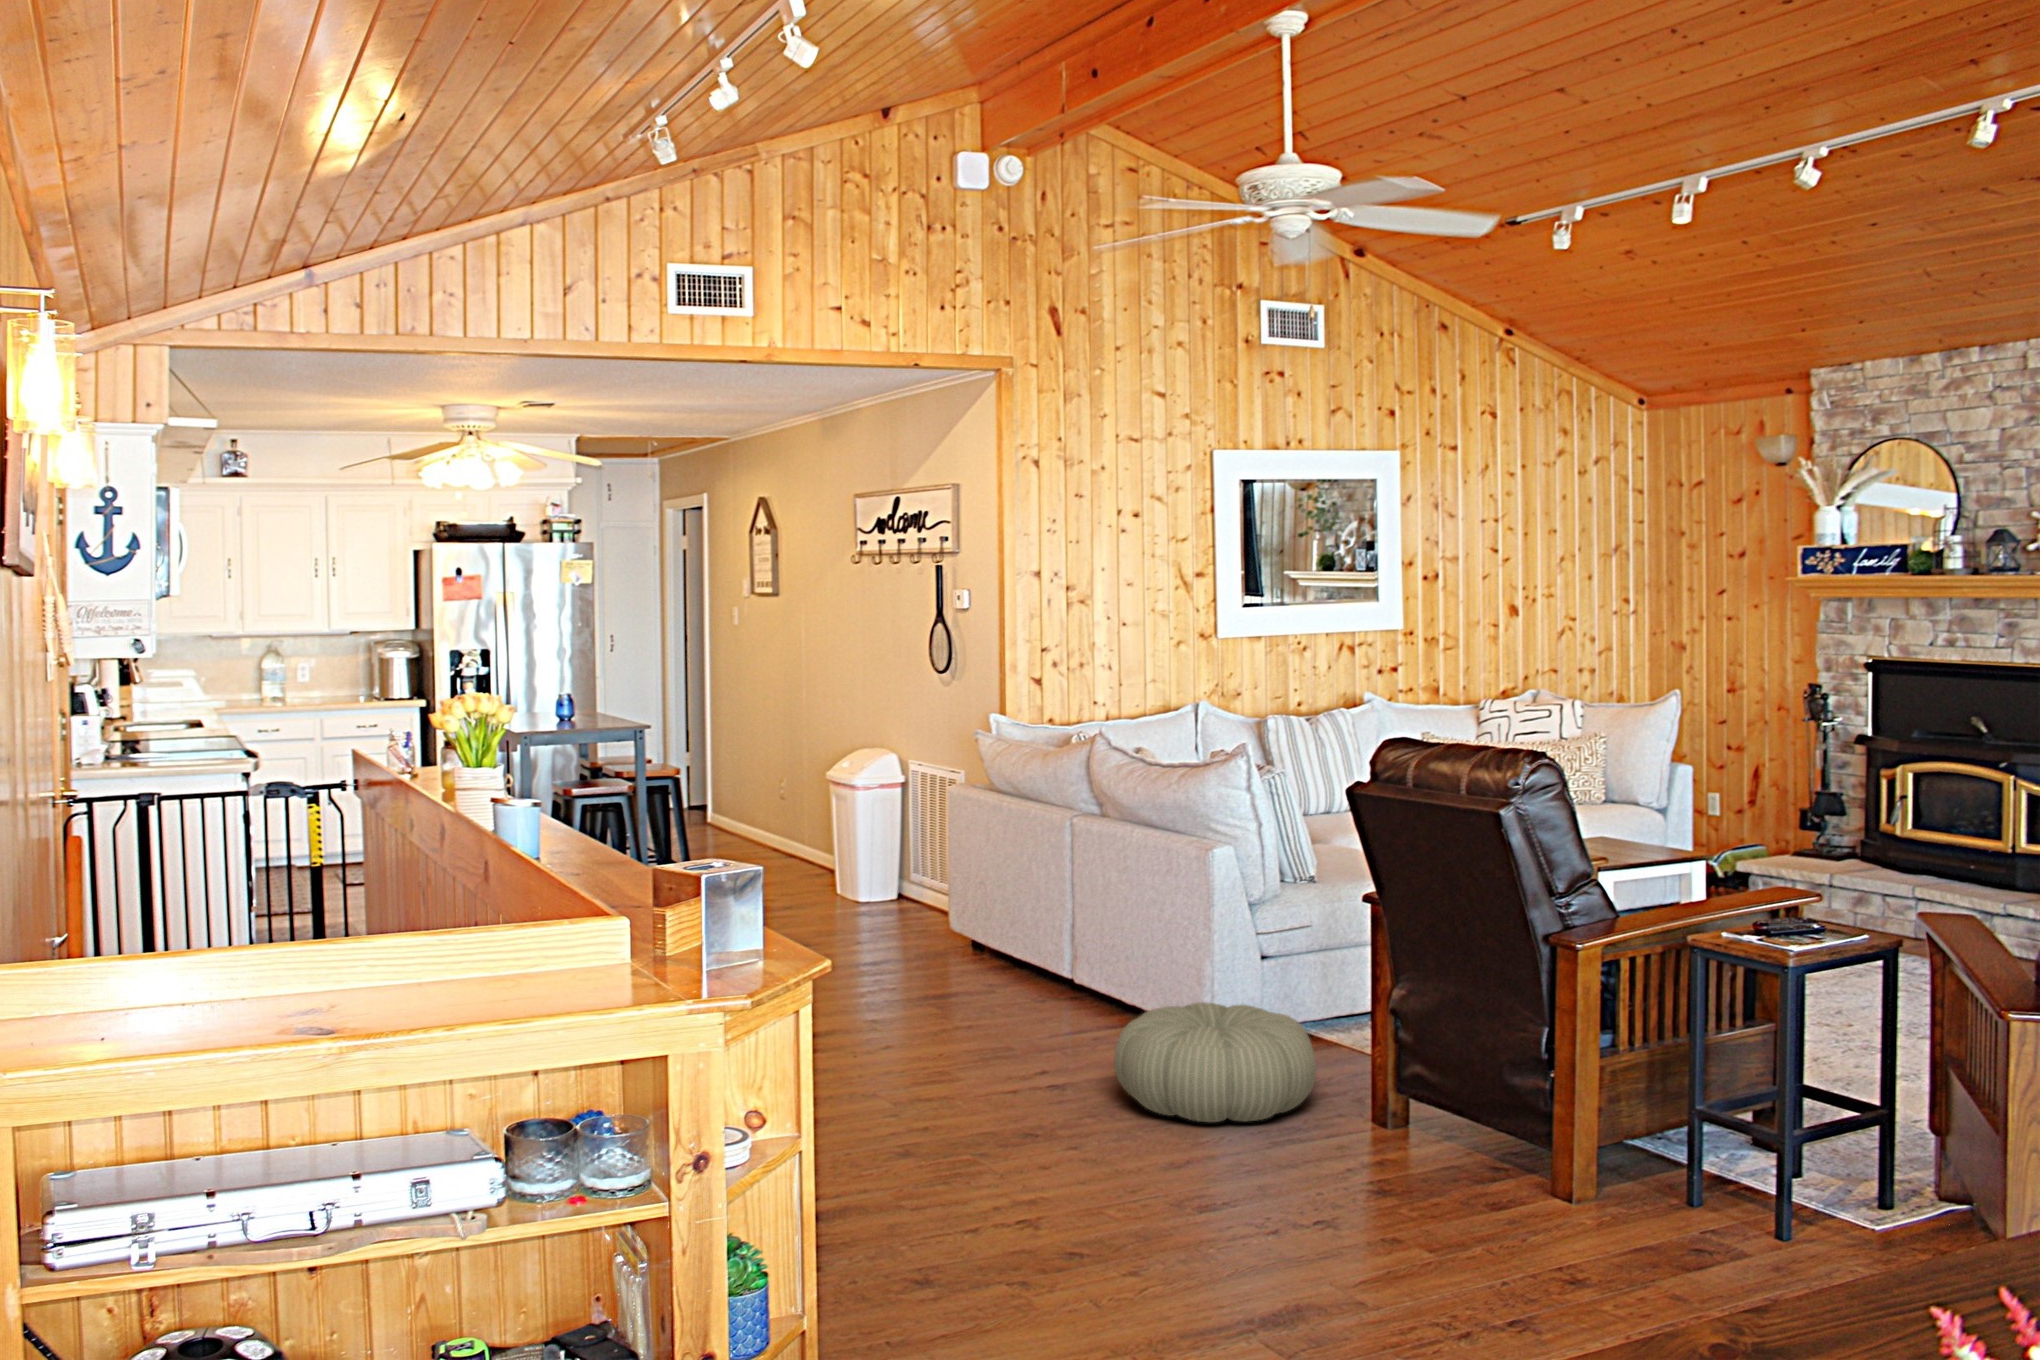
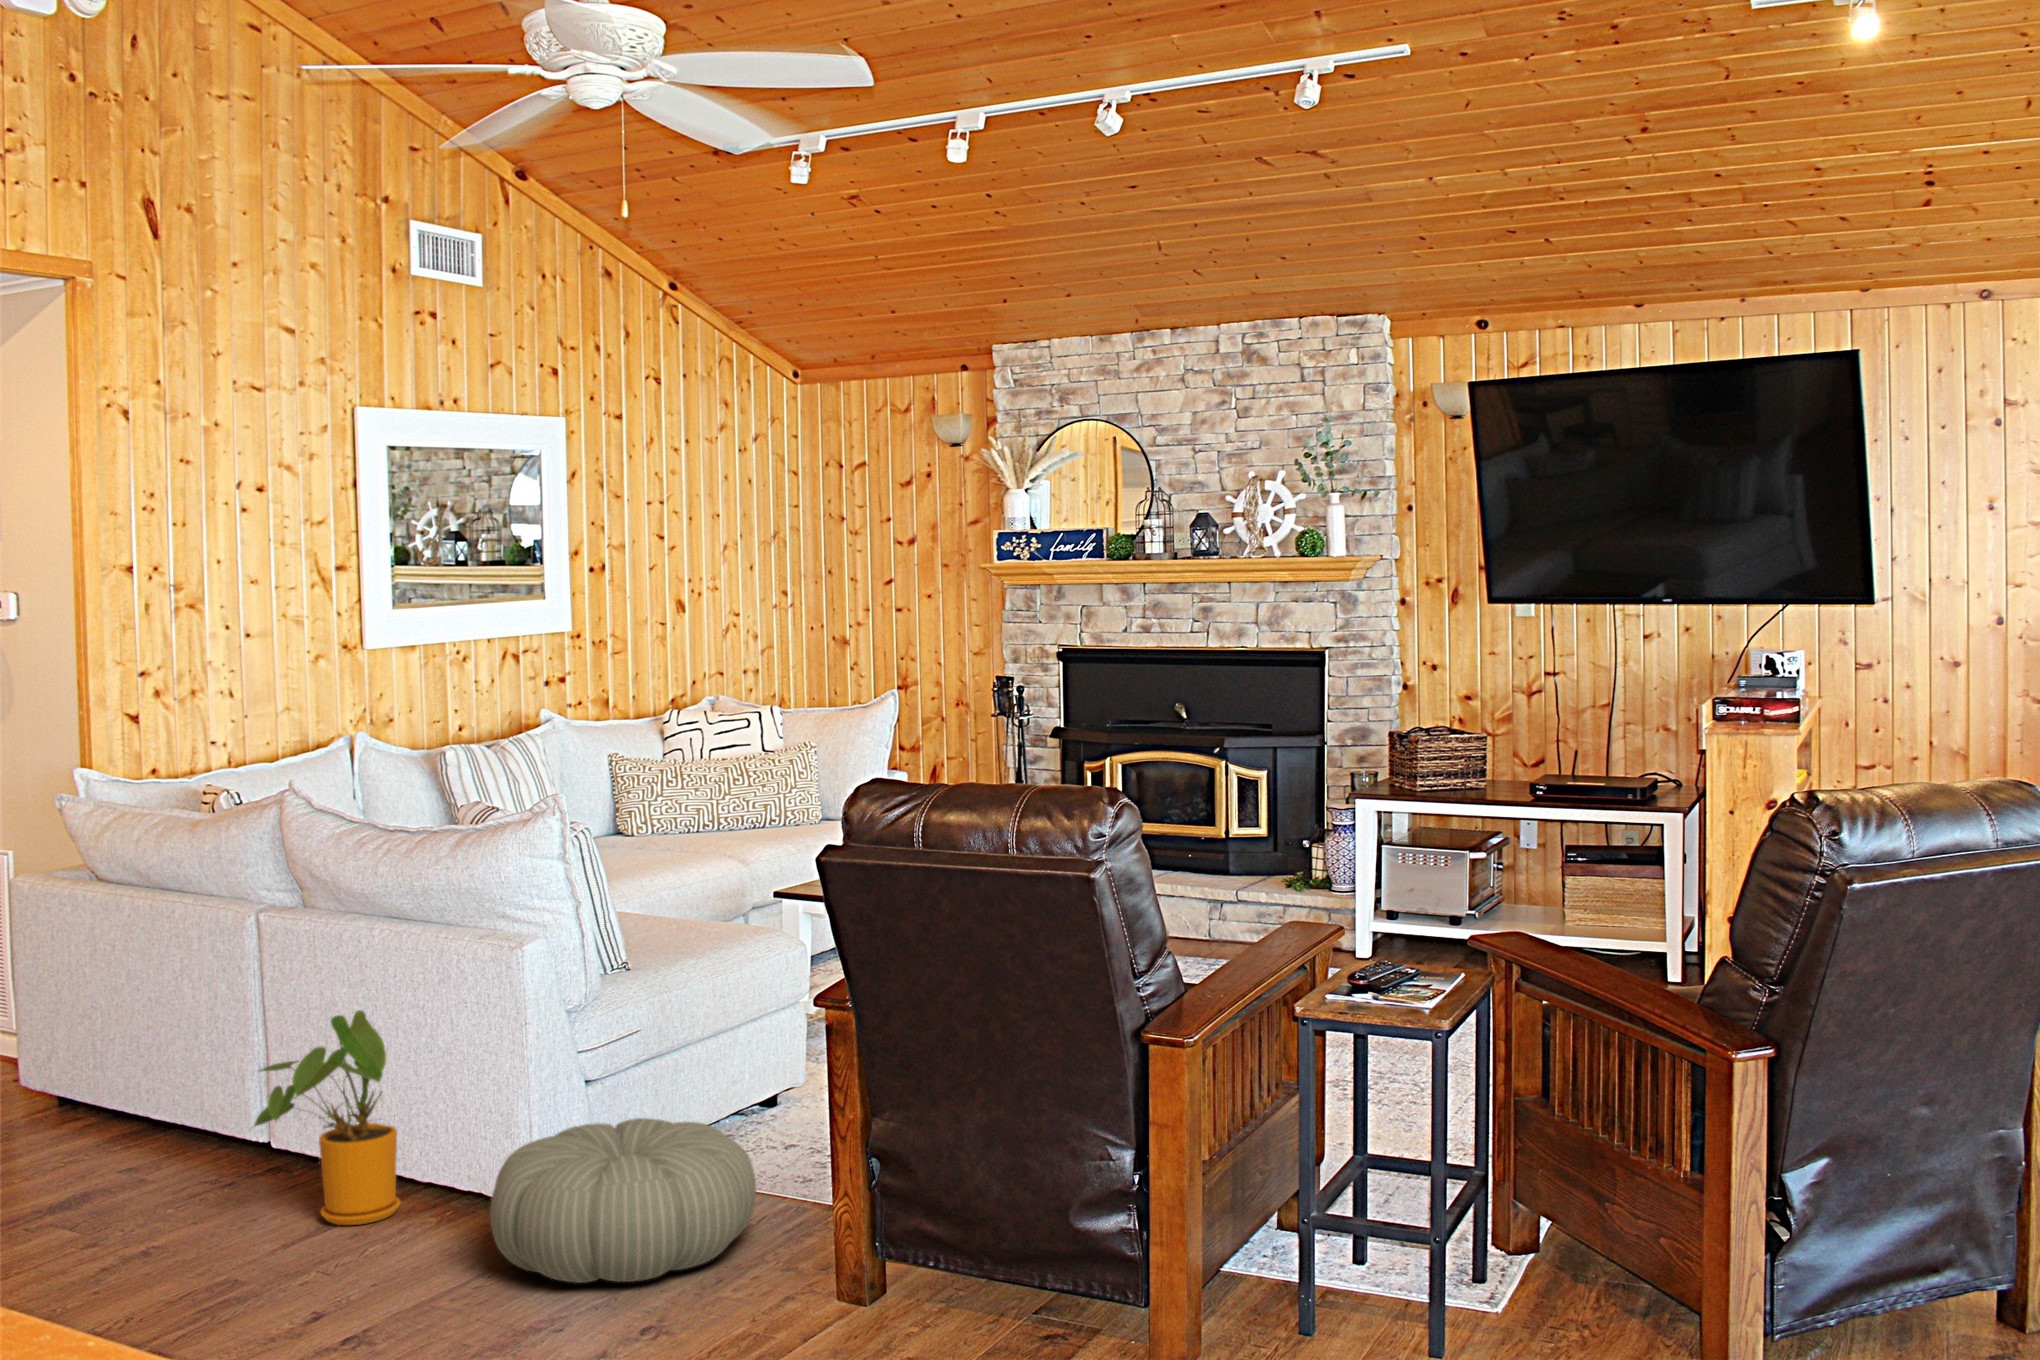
house plant: none [1003,891,1161,1051] -> present [254,1010,401,1225]

